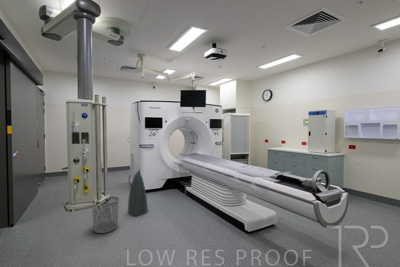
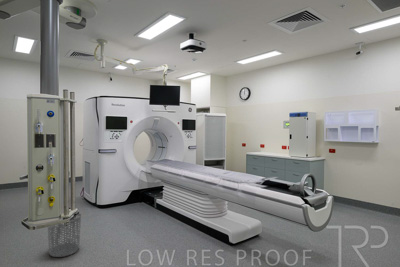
air purifier: present [128,171,148,216] -> none [88,181,113,236]

